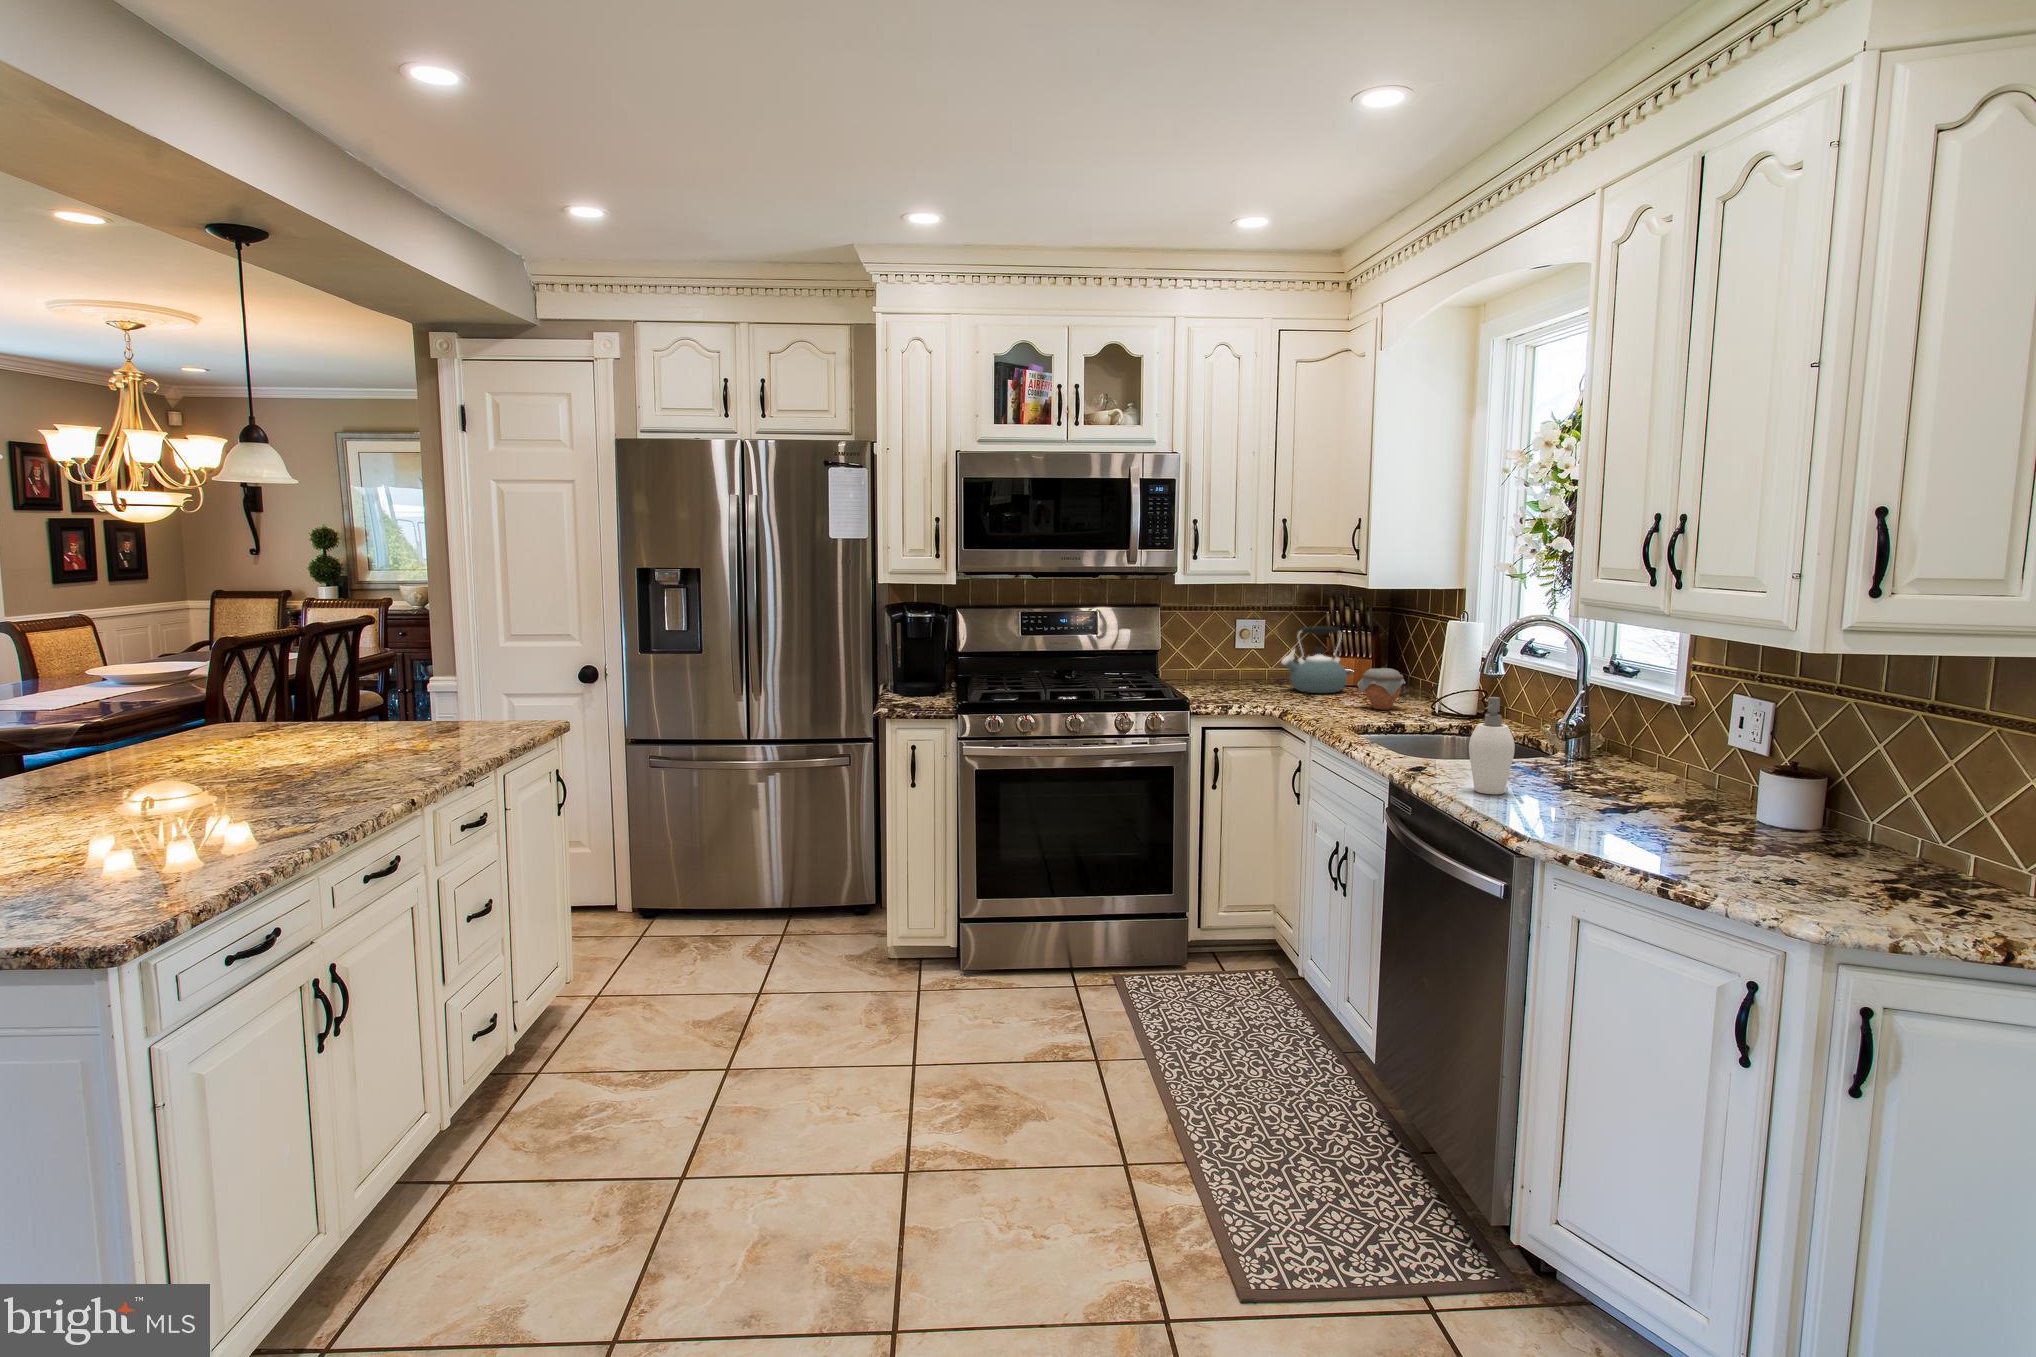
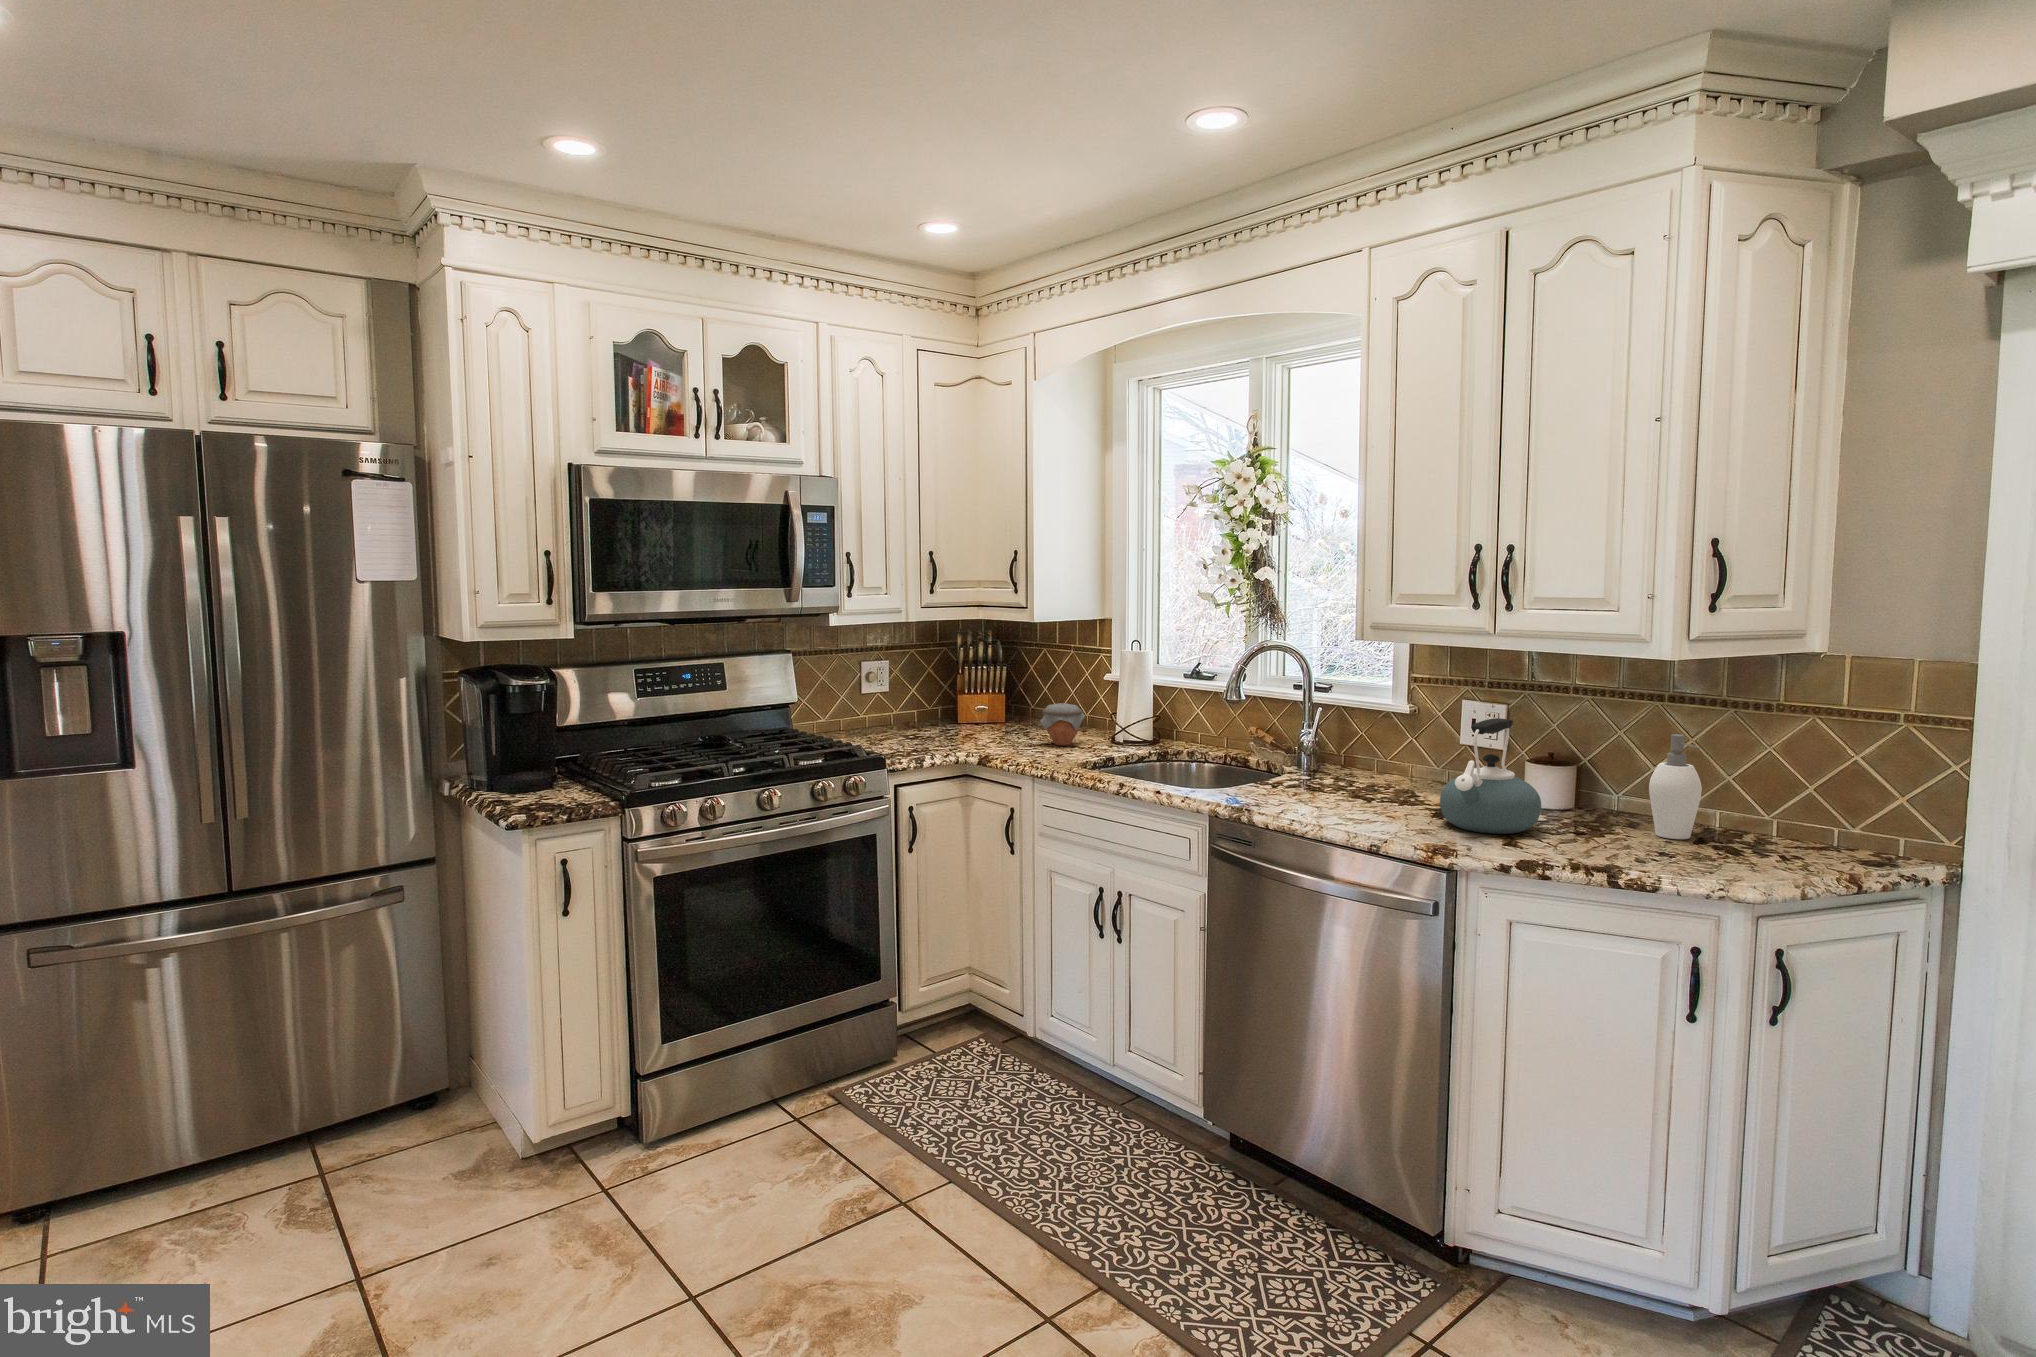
kettle: present [1281,626,1347,693] -> present [1440,718,1541,834]
soap dispenser: present [1469,697,1515,794] -> present [1649,734,1702,839]

